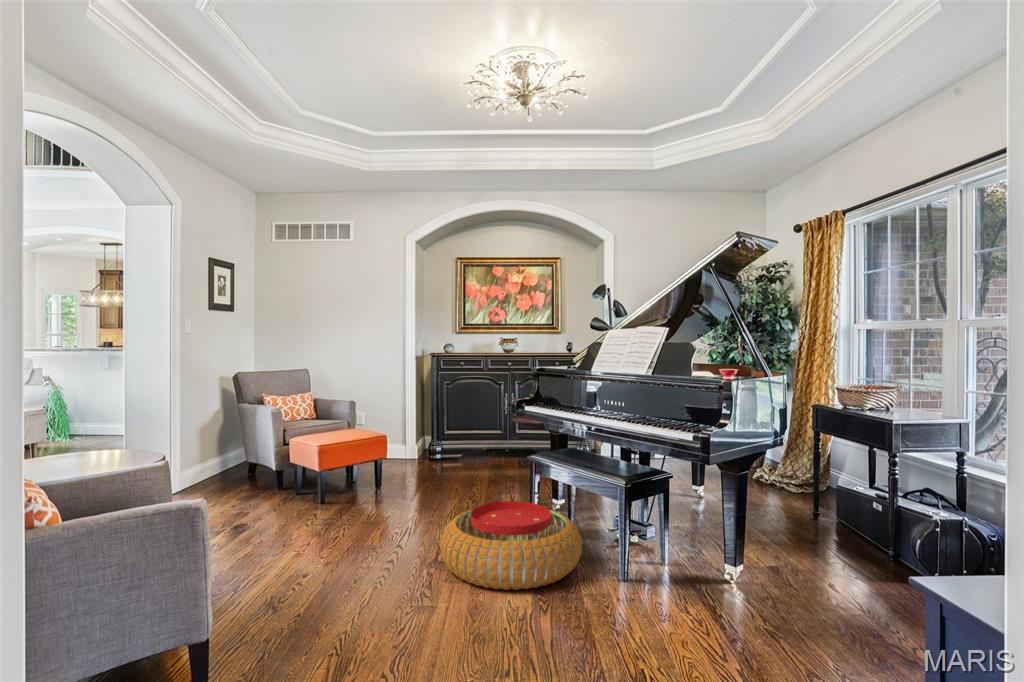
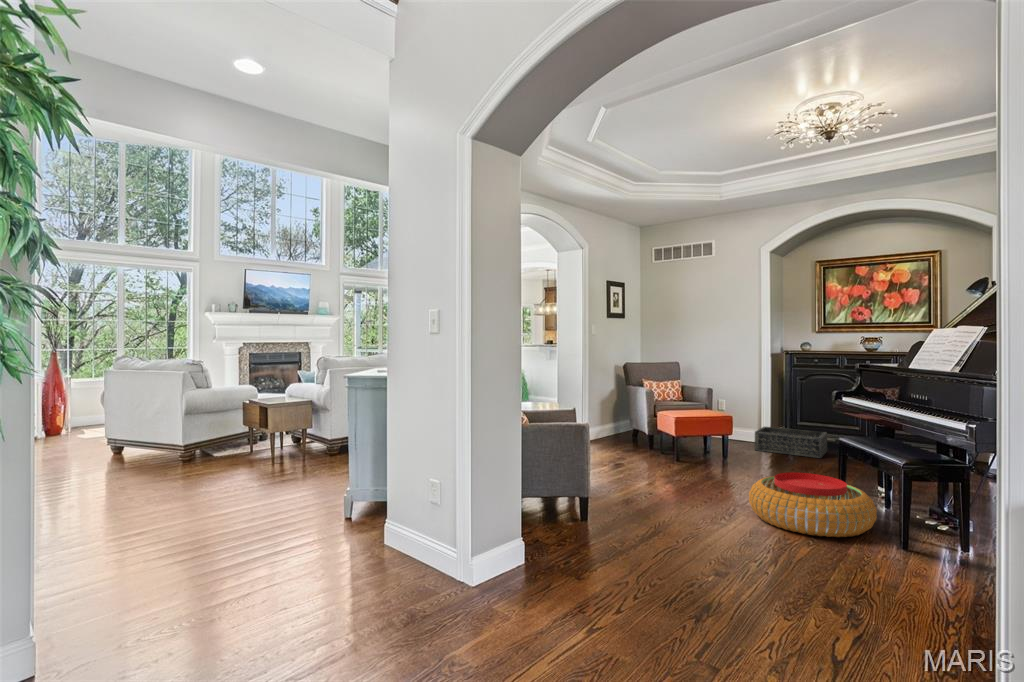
basket: none [405,439,474,470] -> present [755,427,827,458]

